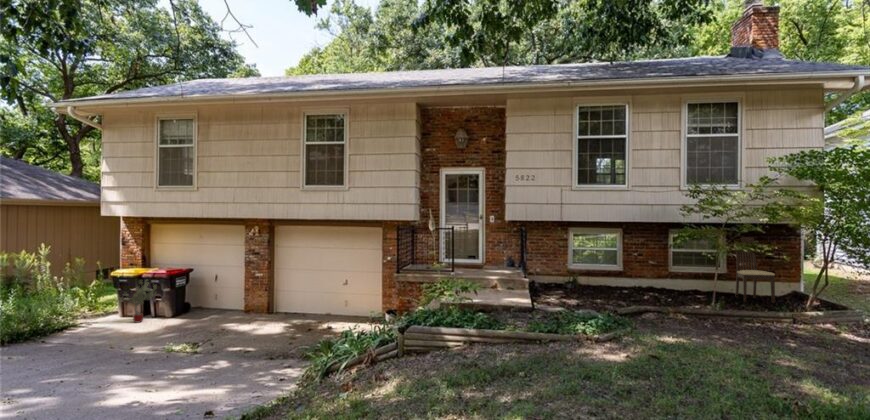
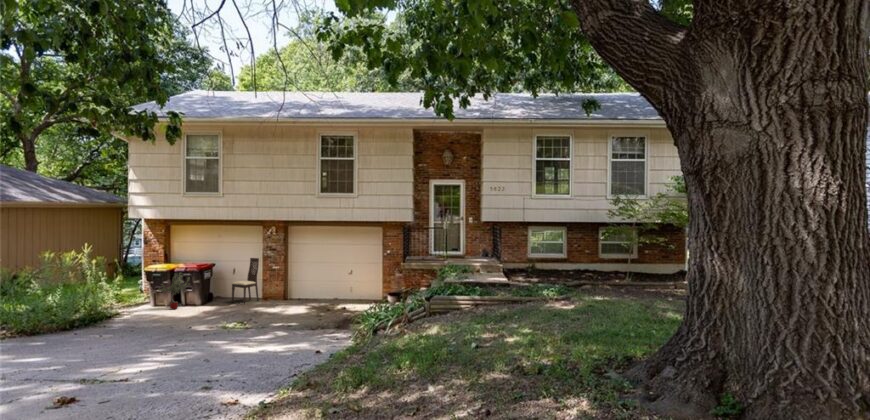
chair: present [736,237,775,303] -> present [232,258,259,304]

